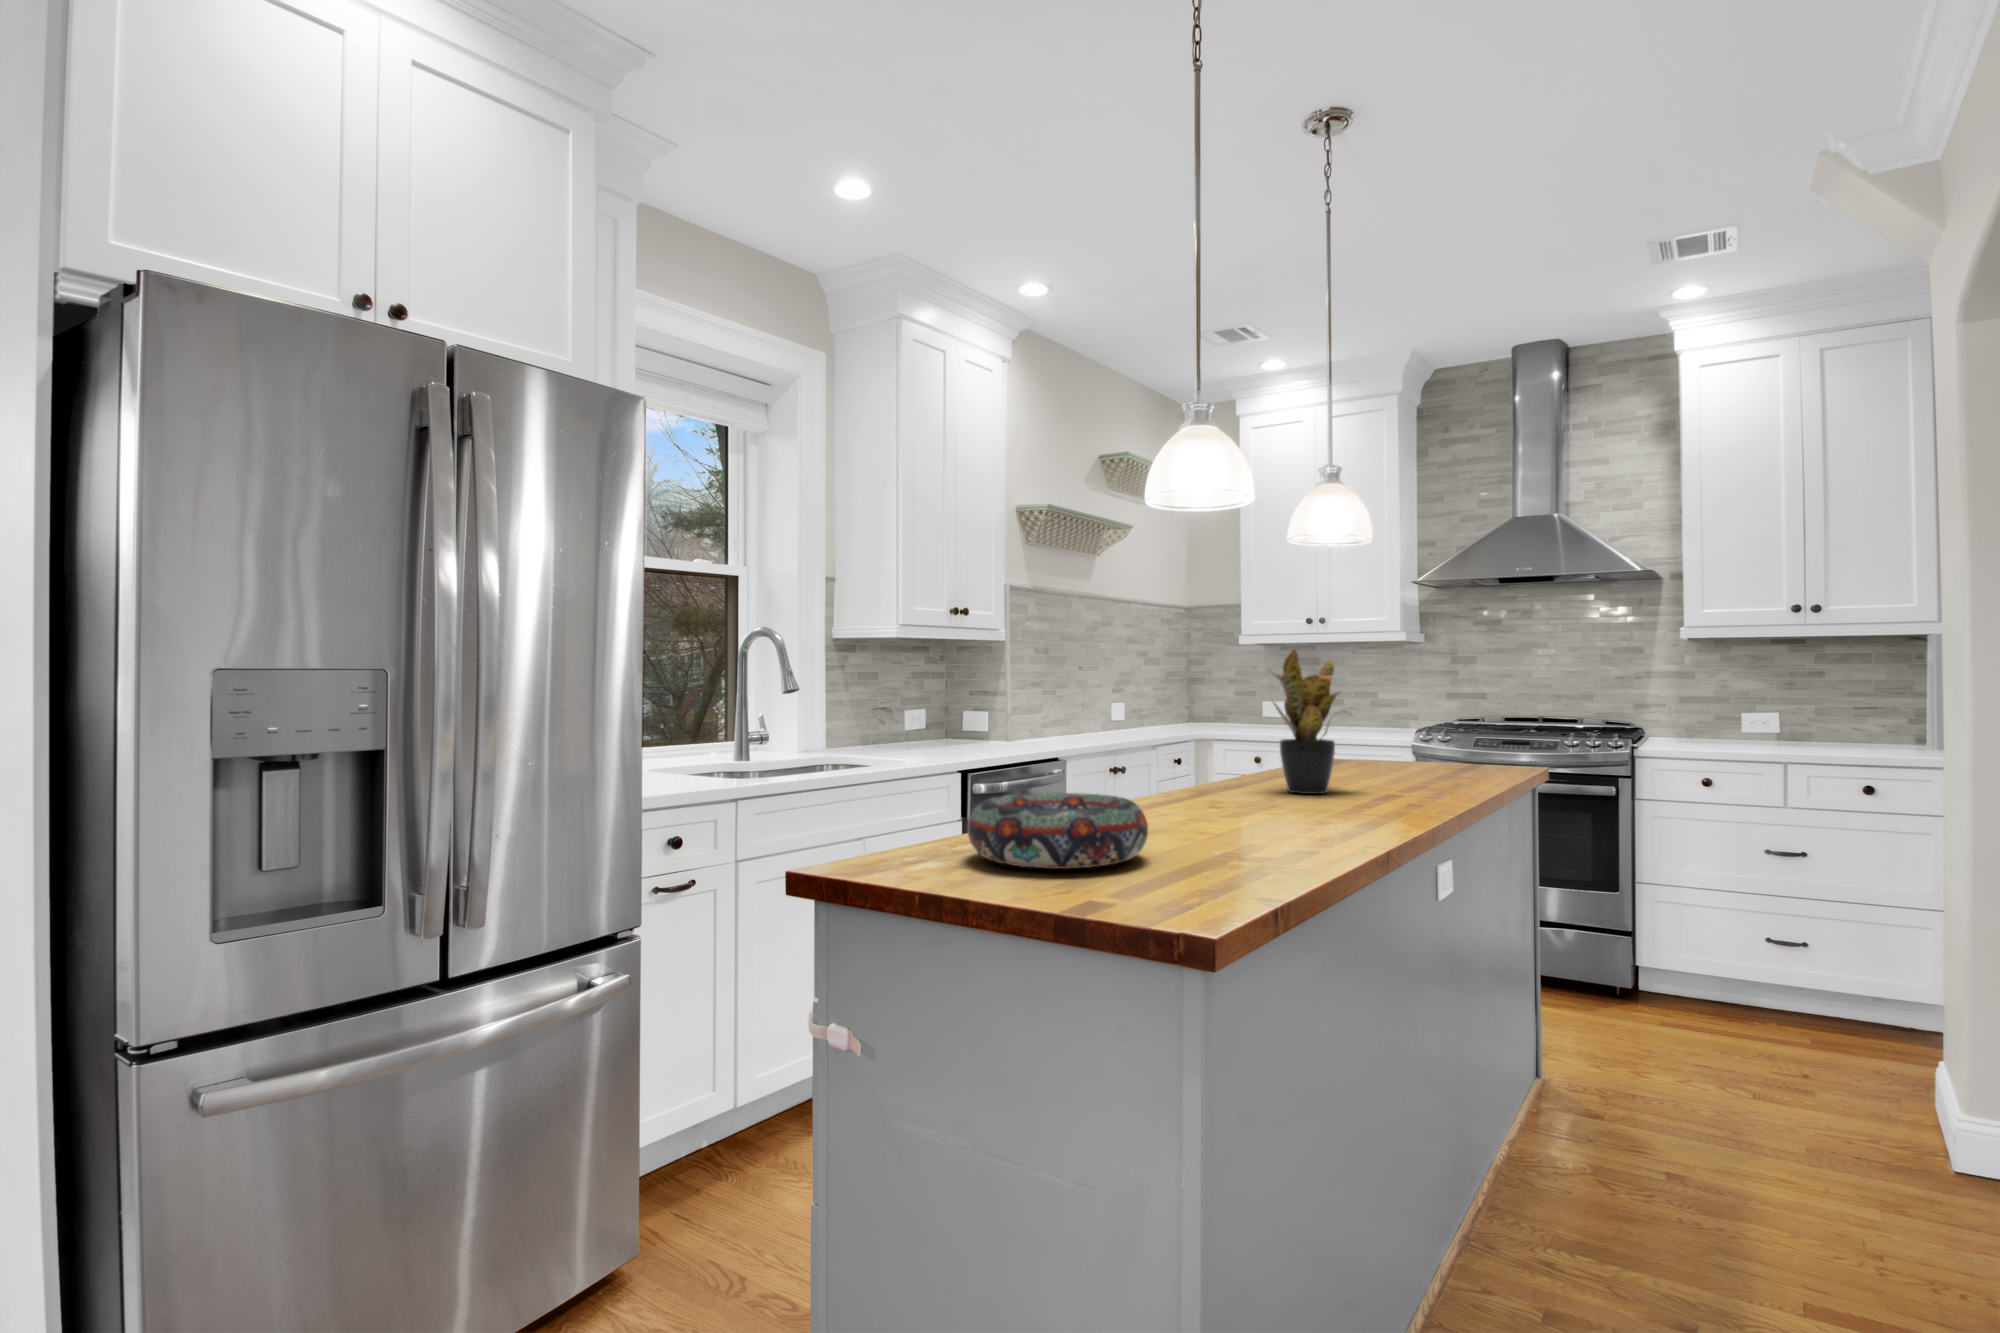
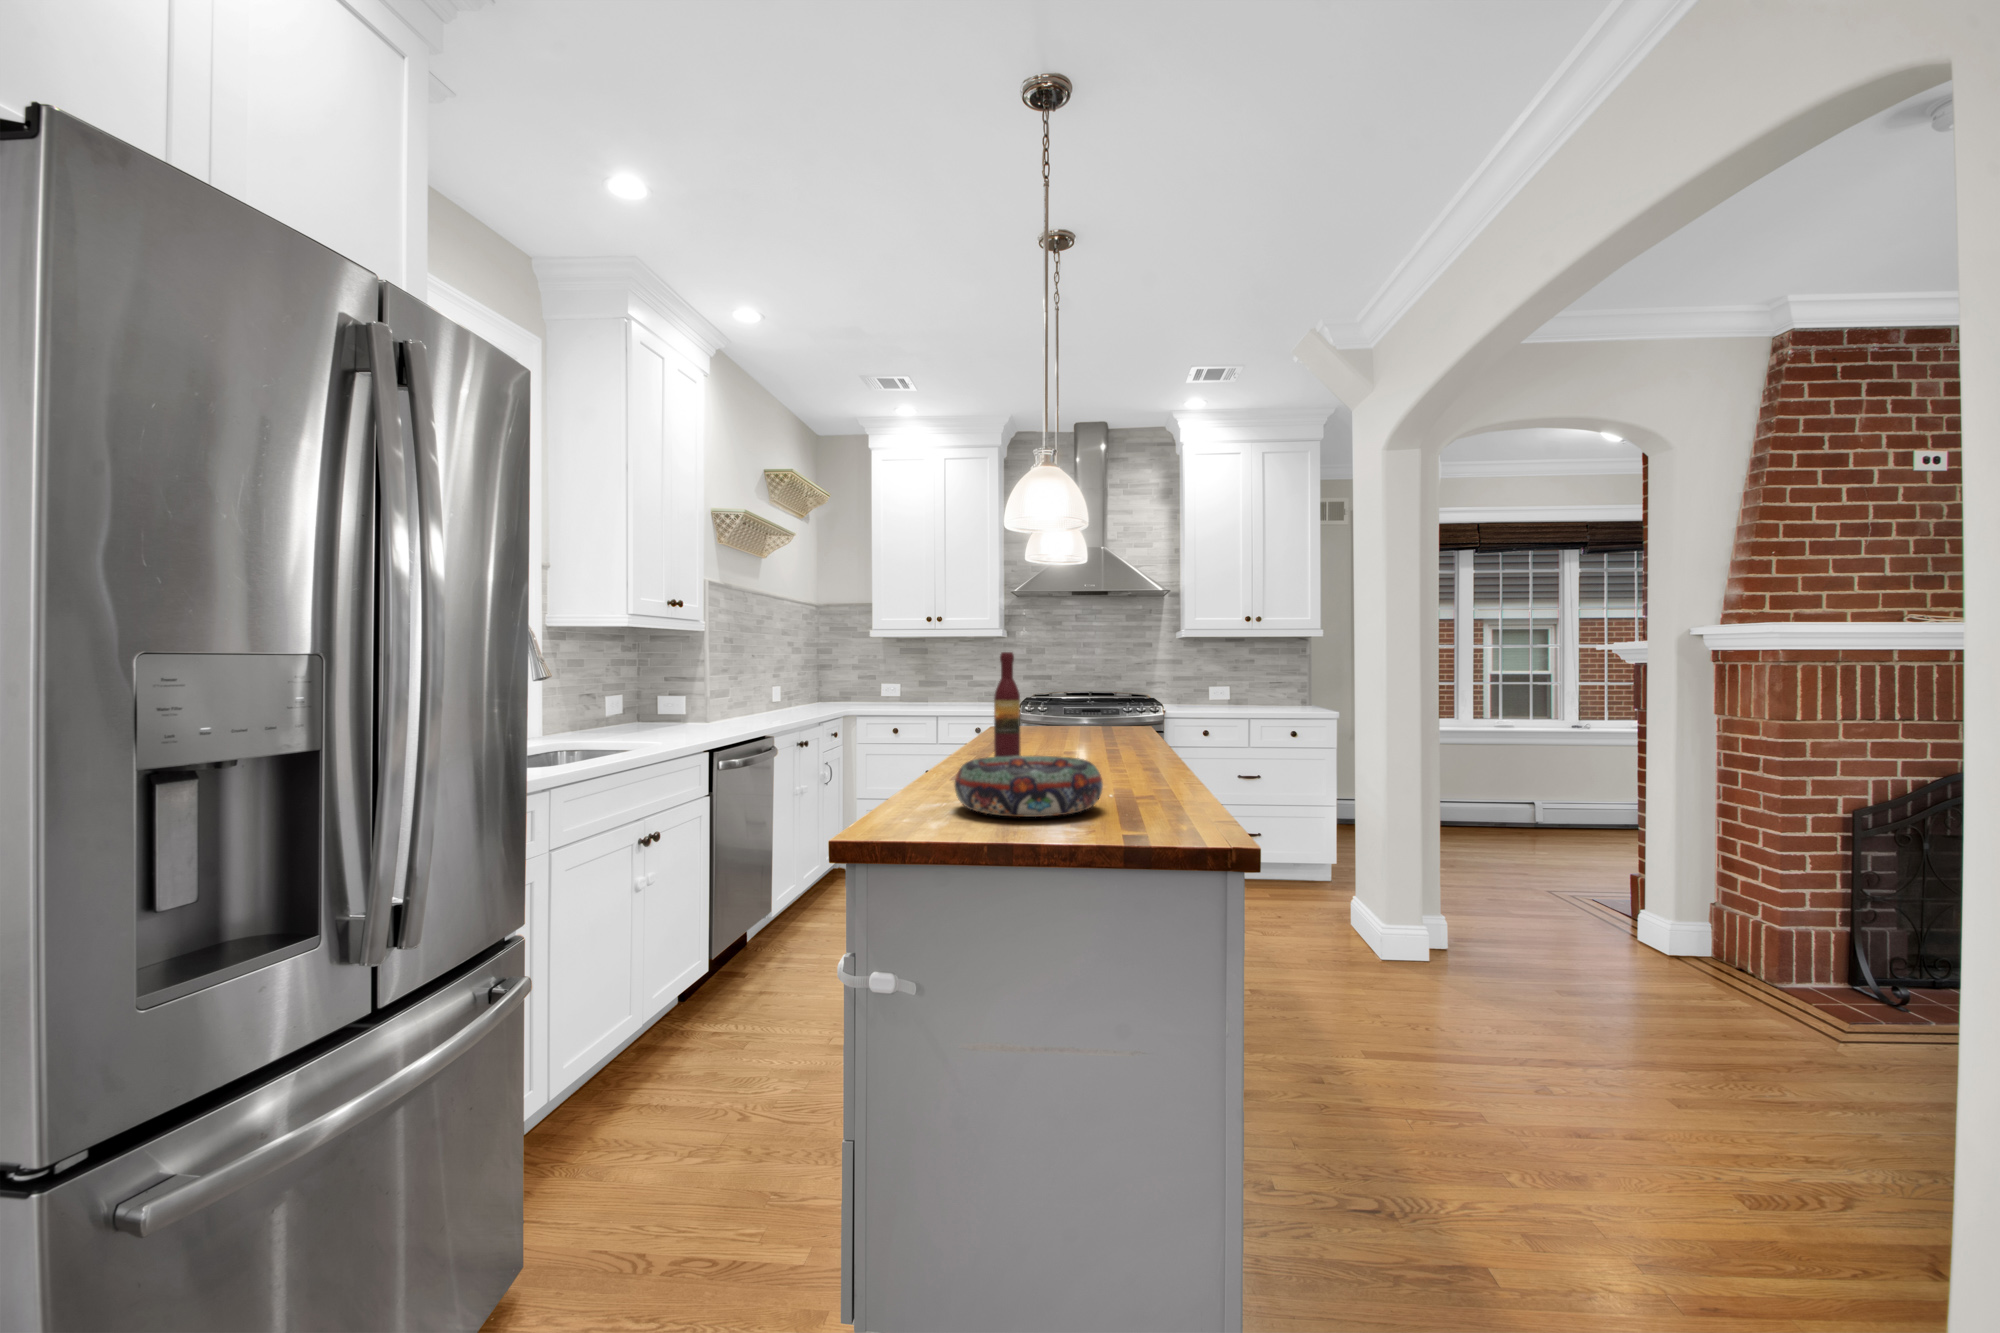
potted plant: present [1270,649,1348,794] -> none [1029,637,1102,752]
wine bottle: none [1178,665,1211,805] -> present [994,652,1020,757]

